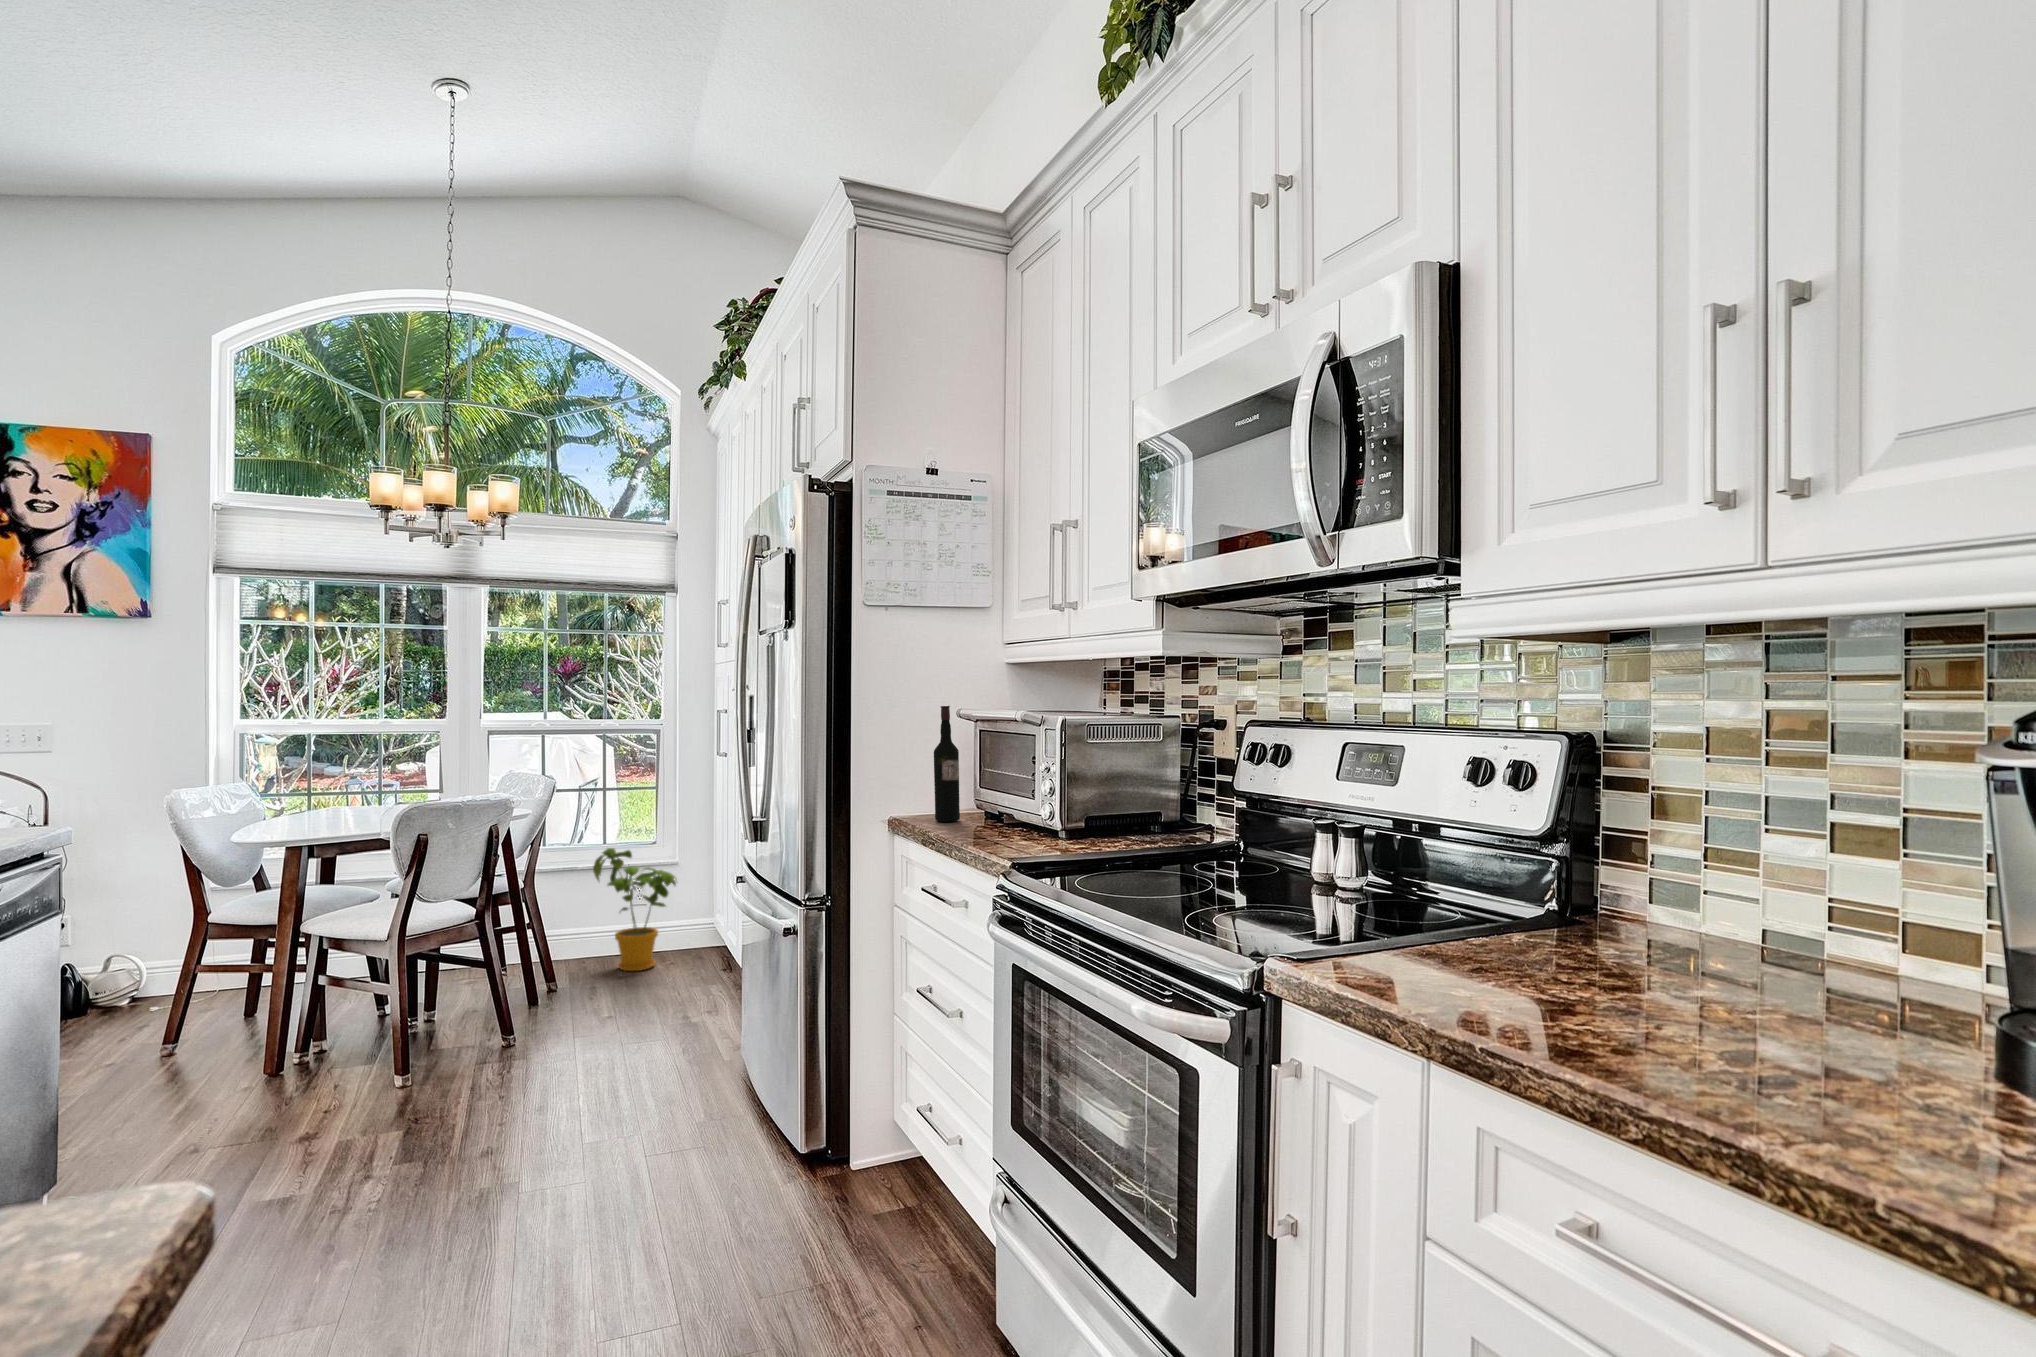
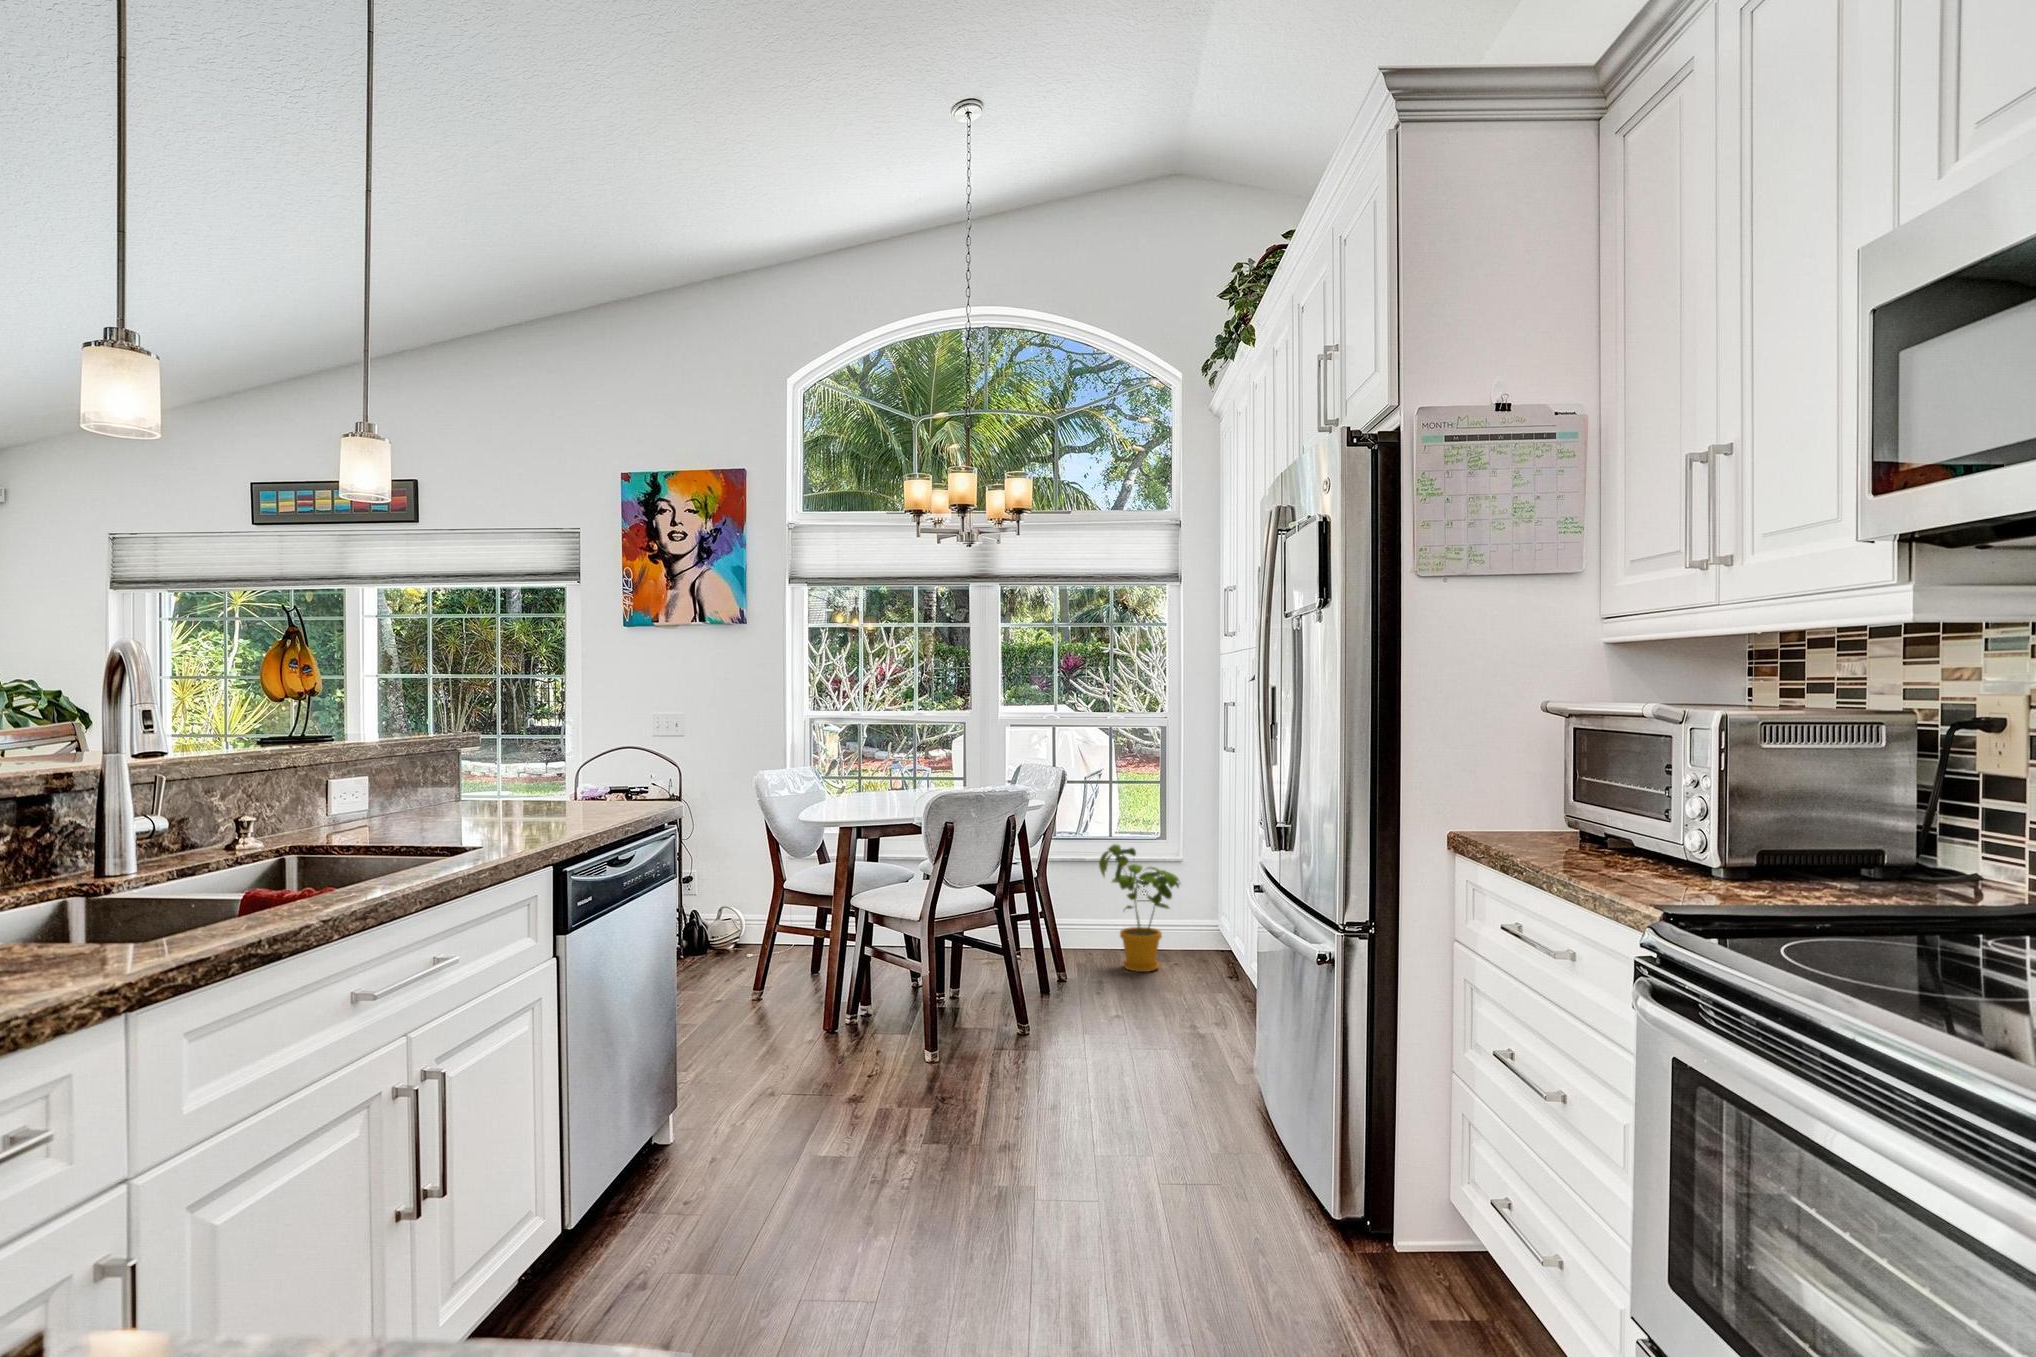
wine bottle: present [934,706,960,822] -> none [1506,698,1542,843]

